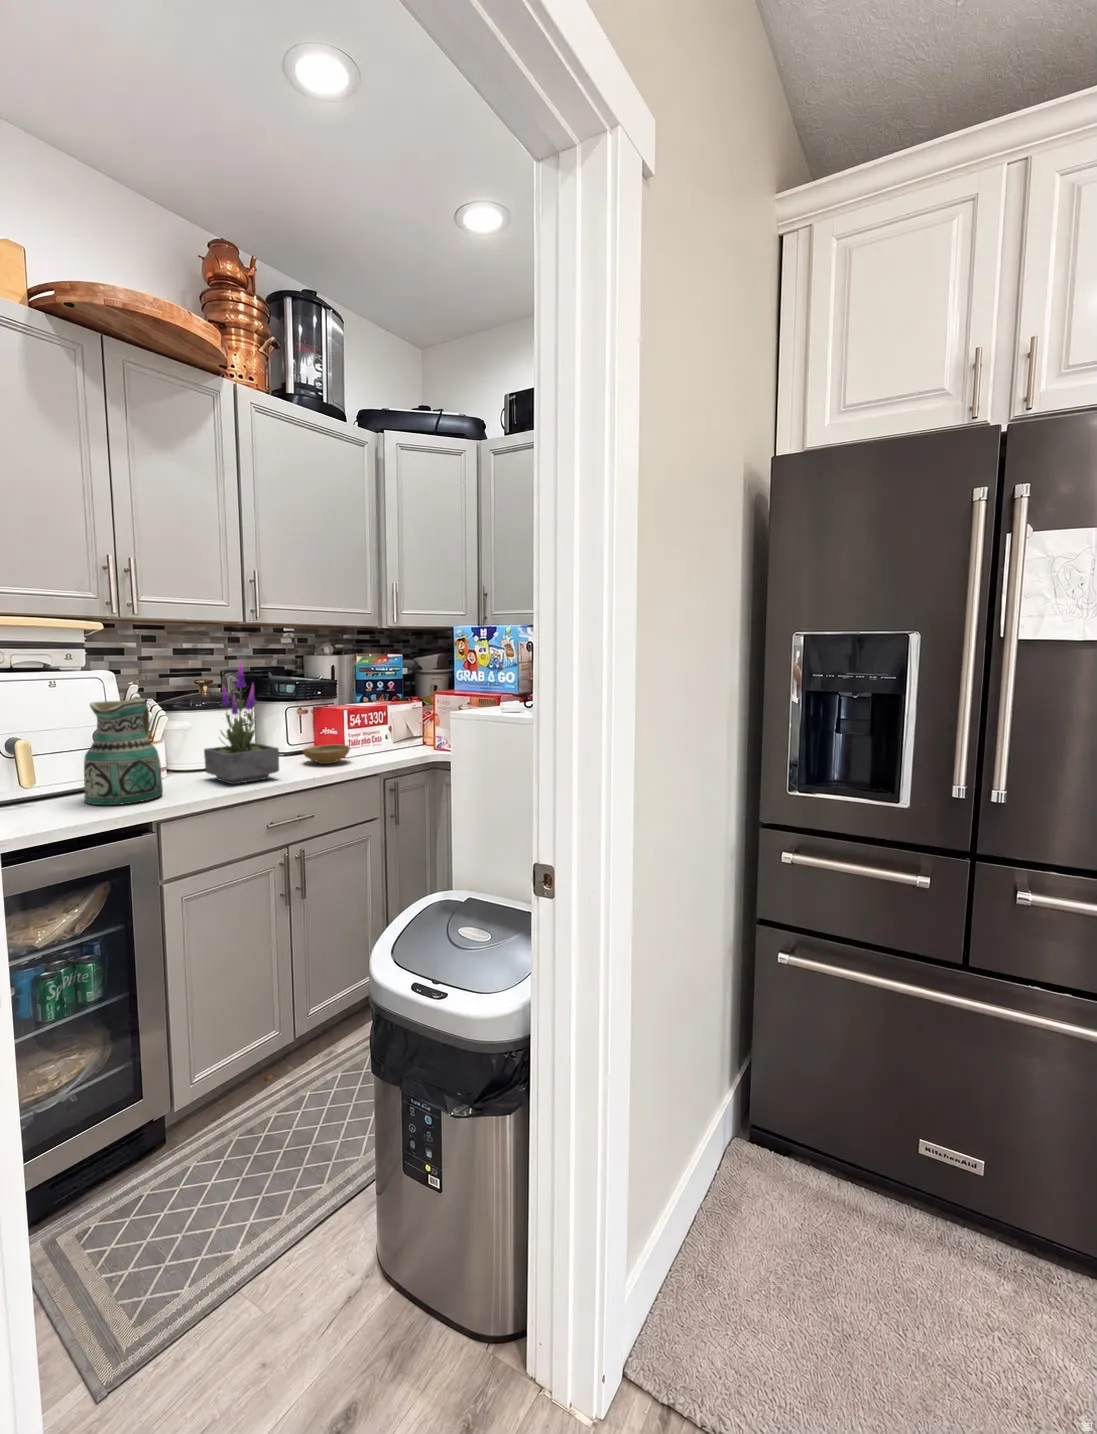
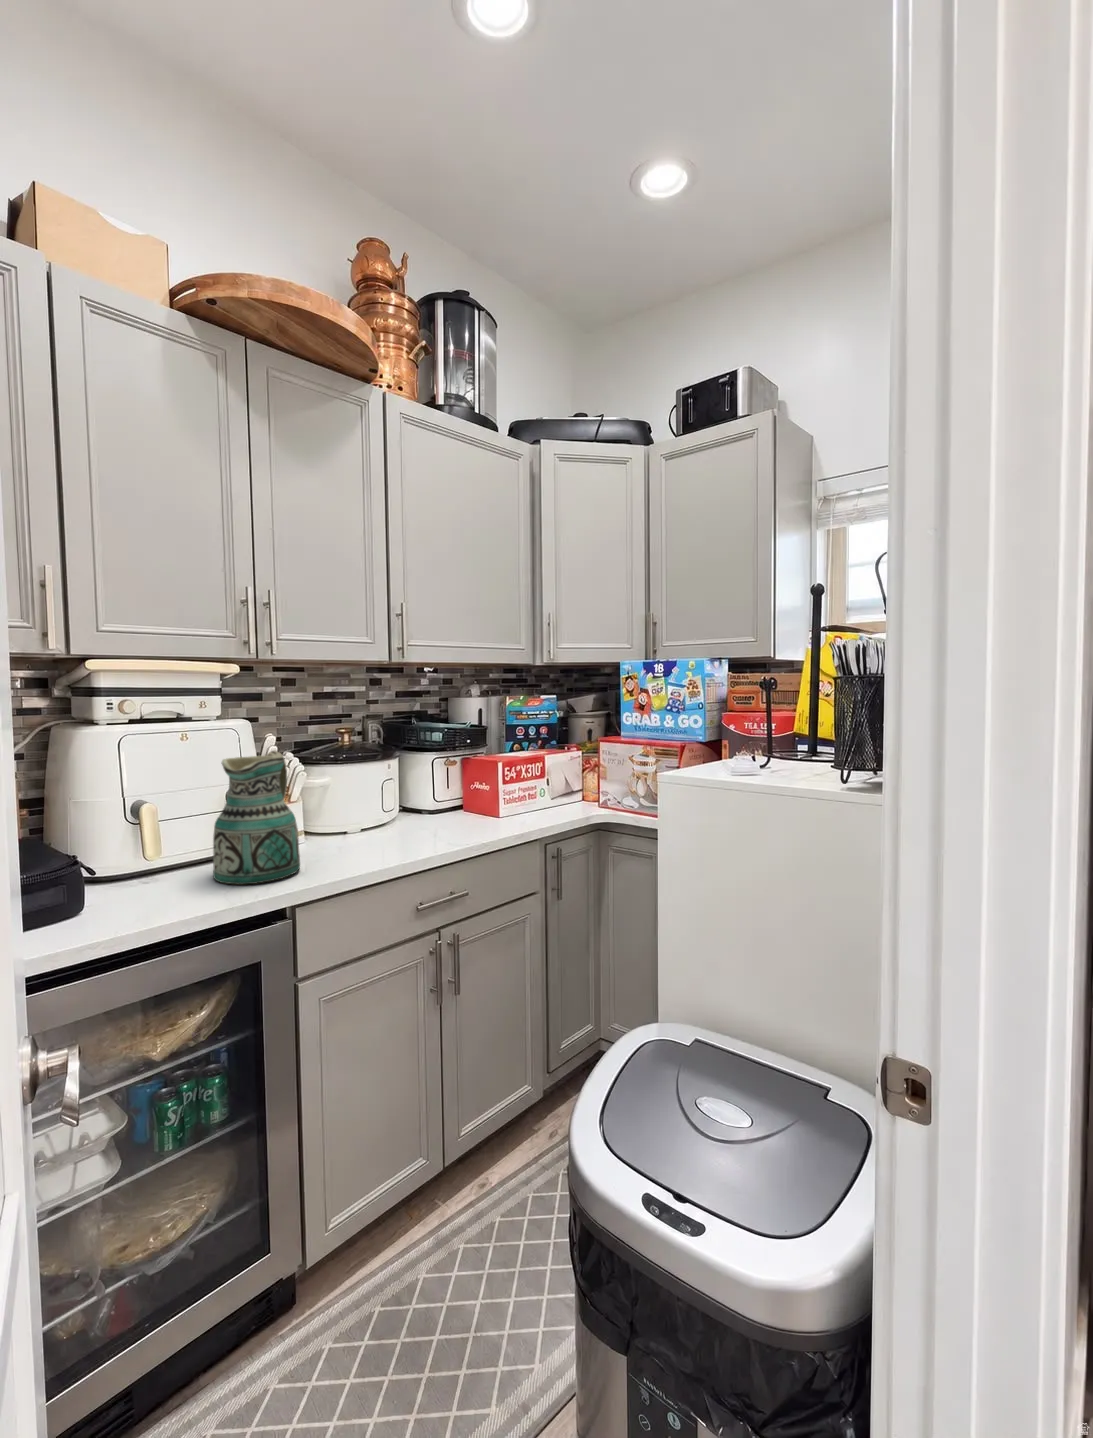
potted plant: present [204,660,279,784] -> none [346,704,430,855]
ceramic bowl: present [303,744,350,764] -> none [453,802,507,826]

